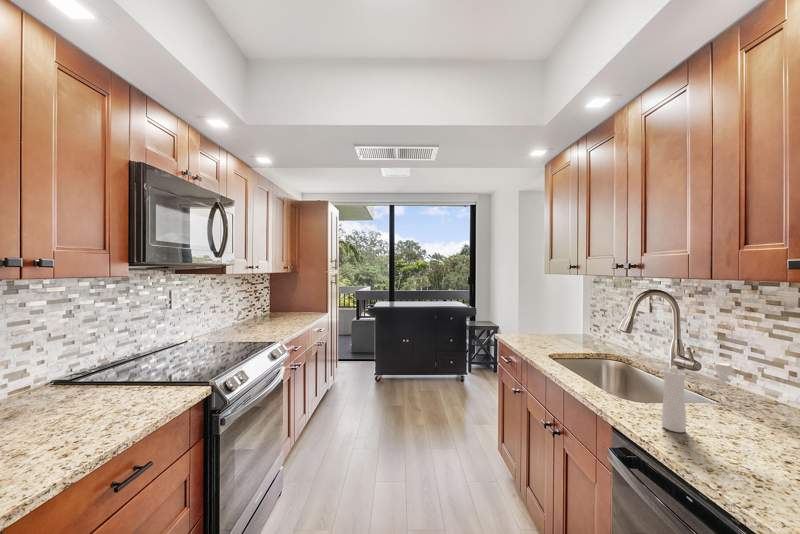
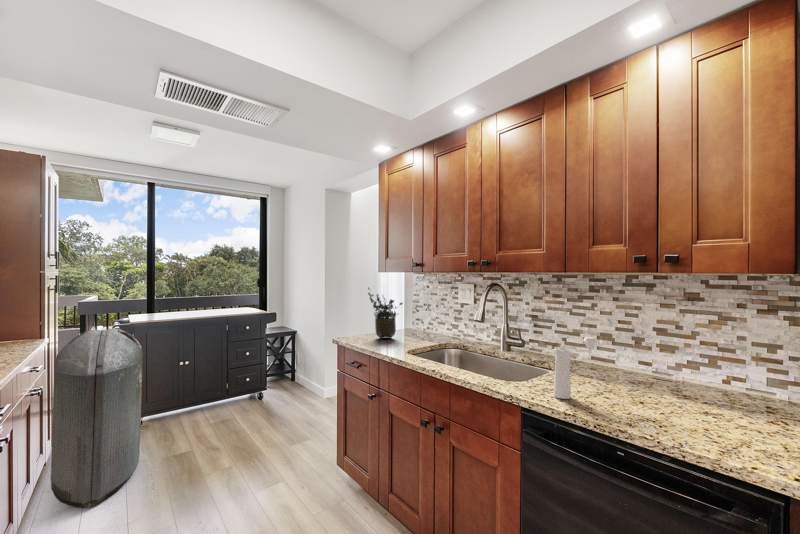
potted plant: none [524,290,561,341] -> present [368,288,402,339]
trash can: none [329,311,375,422] -> present [50,328,143,508]

